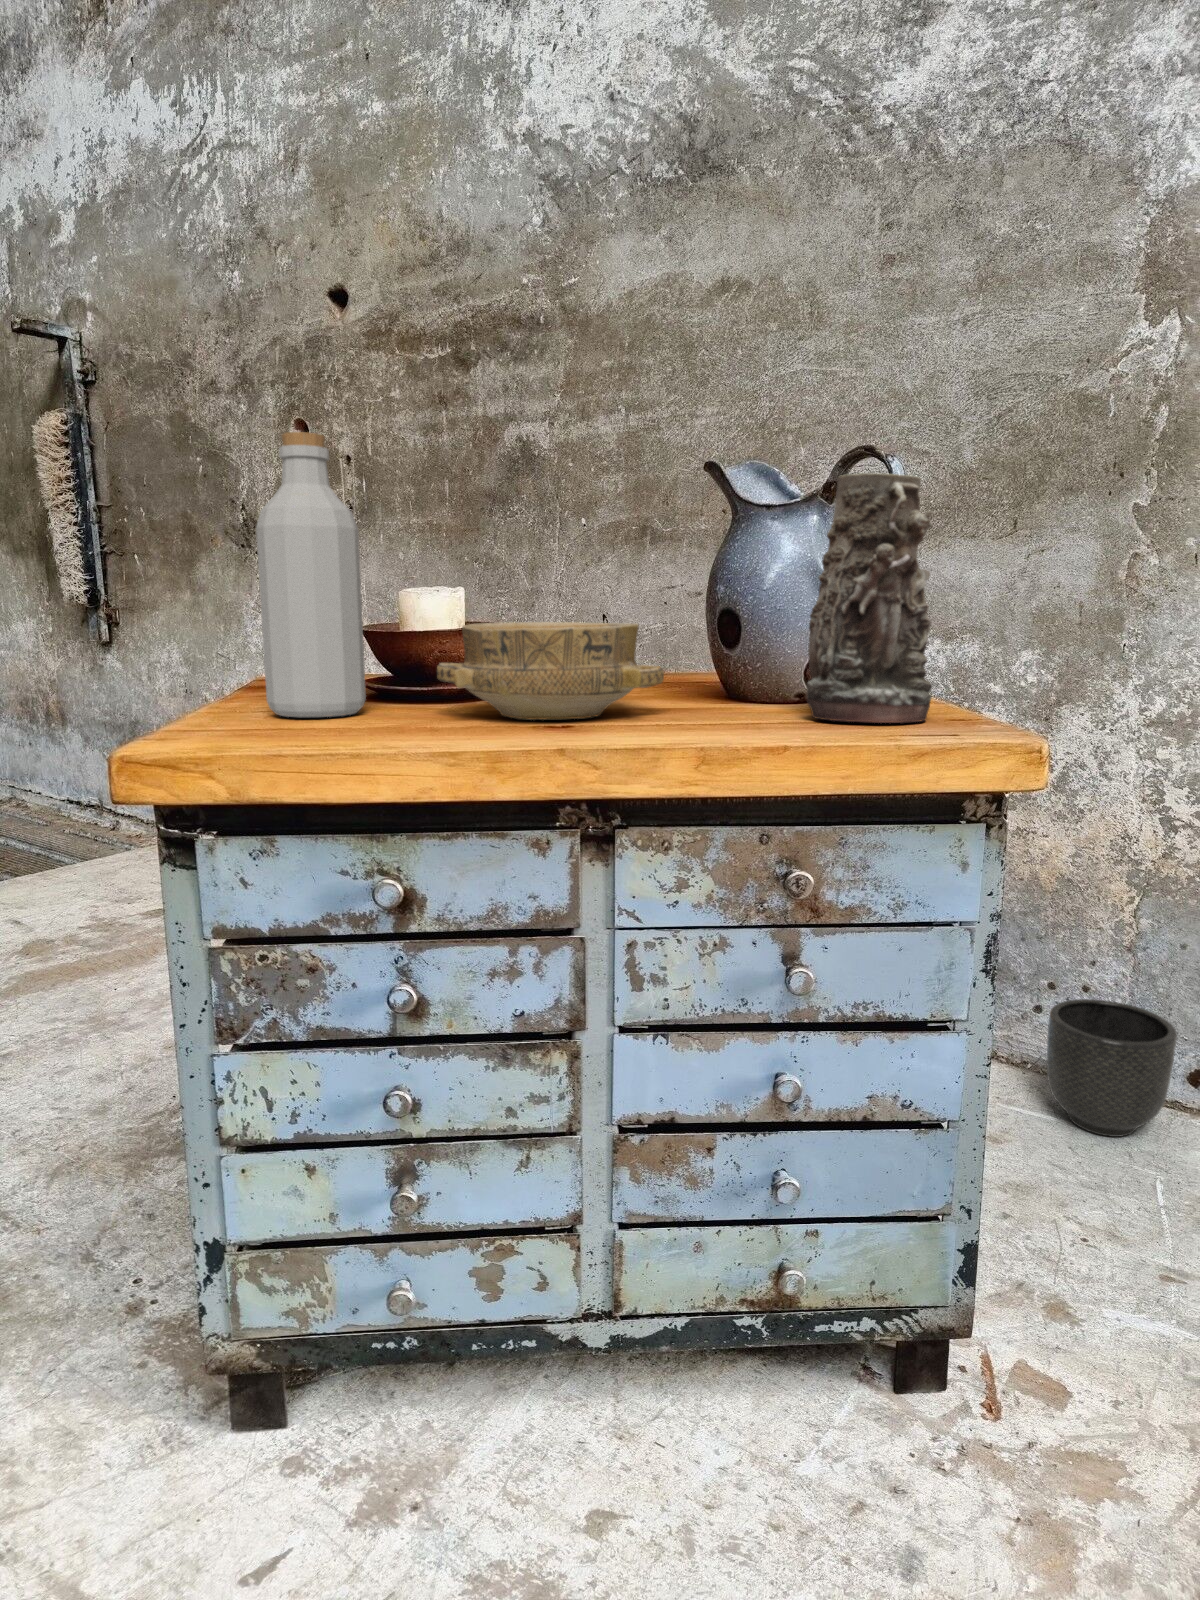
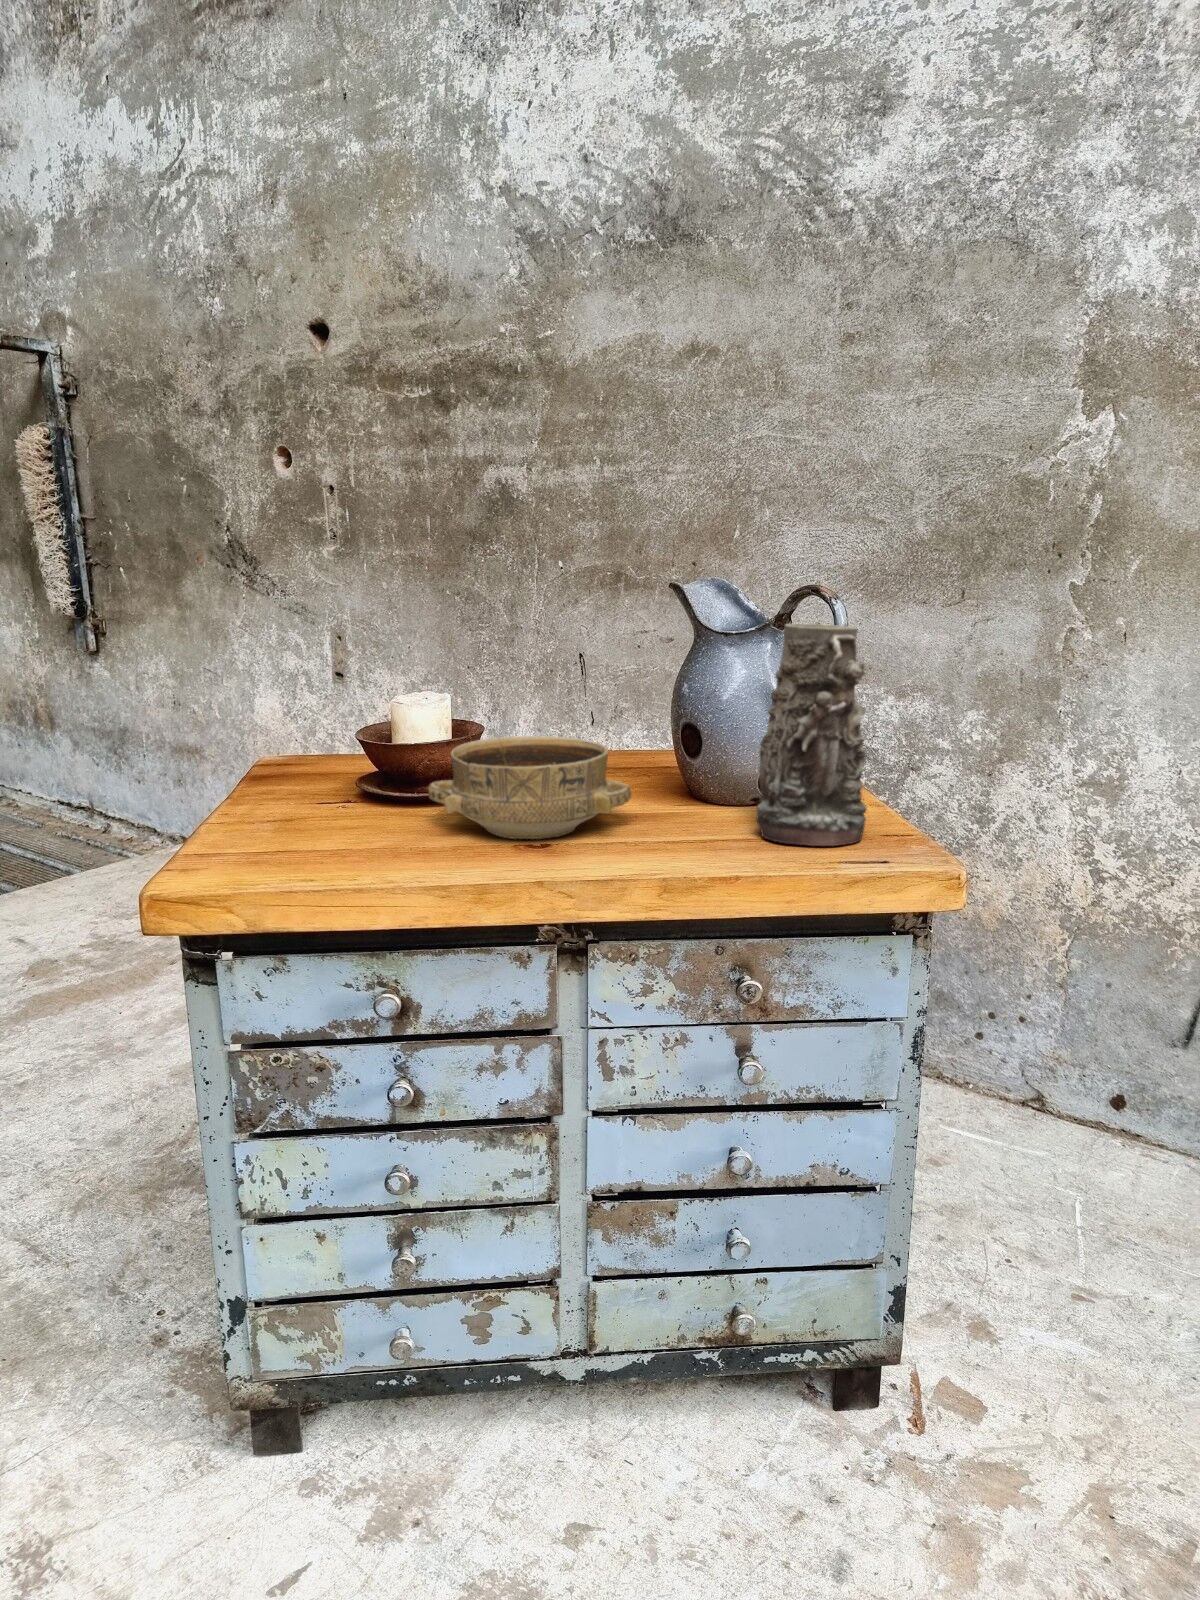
bottle: present [256,432,366,717] -> none [264,582,364,833]
planter: present [1047,999,1177,1137] -> none [987,1033,1103,1161]

